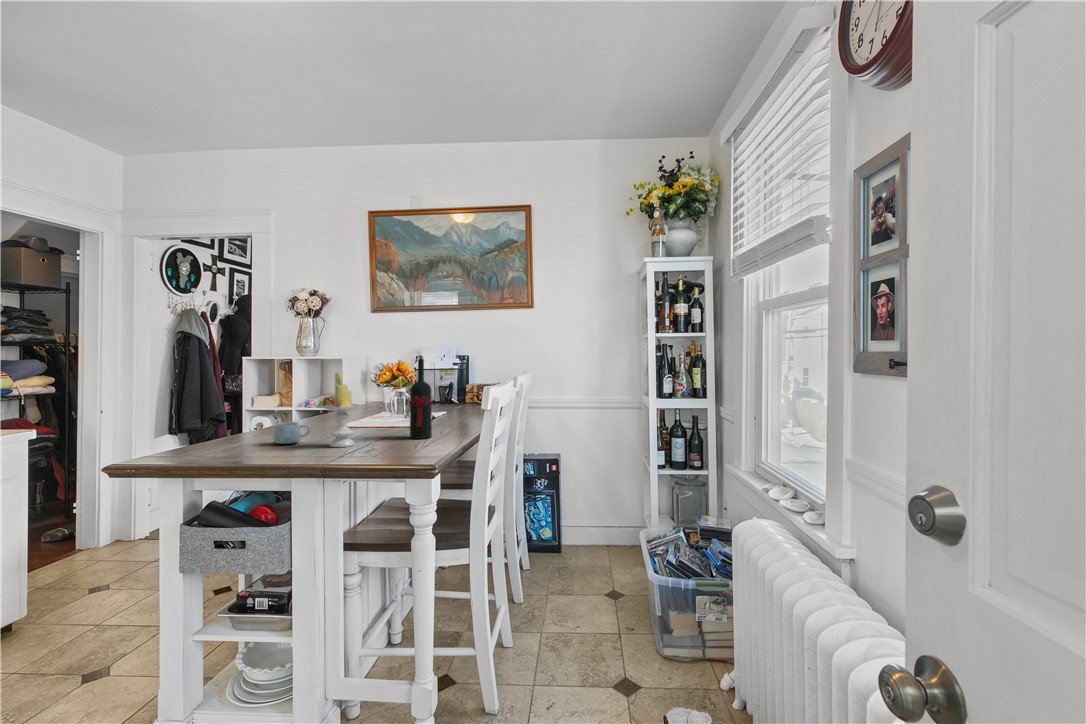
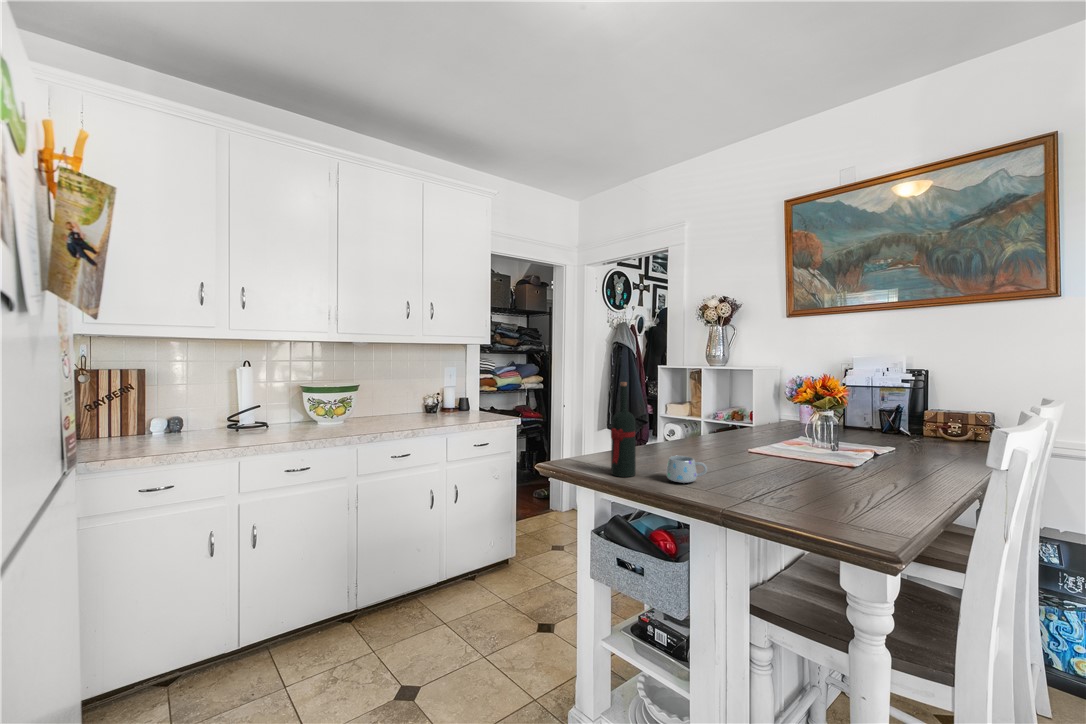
wine bottle: present [410,356,432,439] -> present [611,382,636,477]
candle: present [322,372,362,447] -> none [719,404,772,505]

